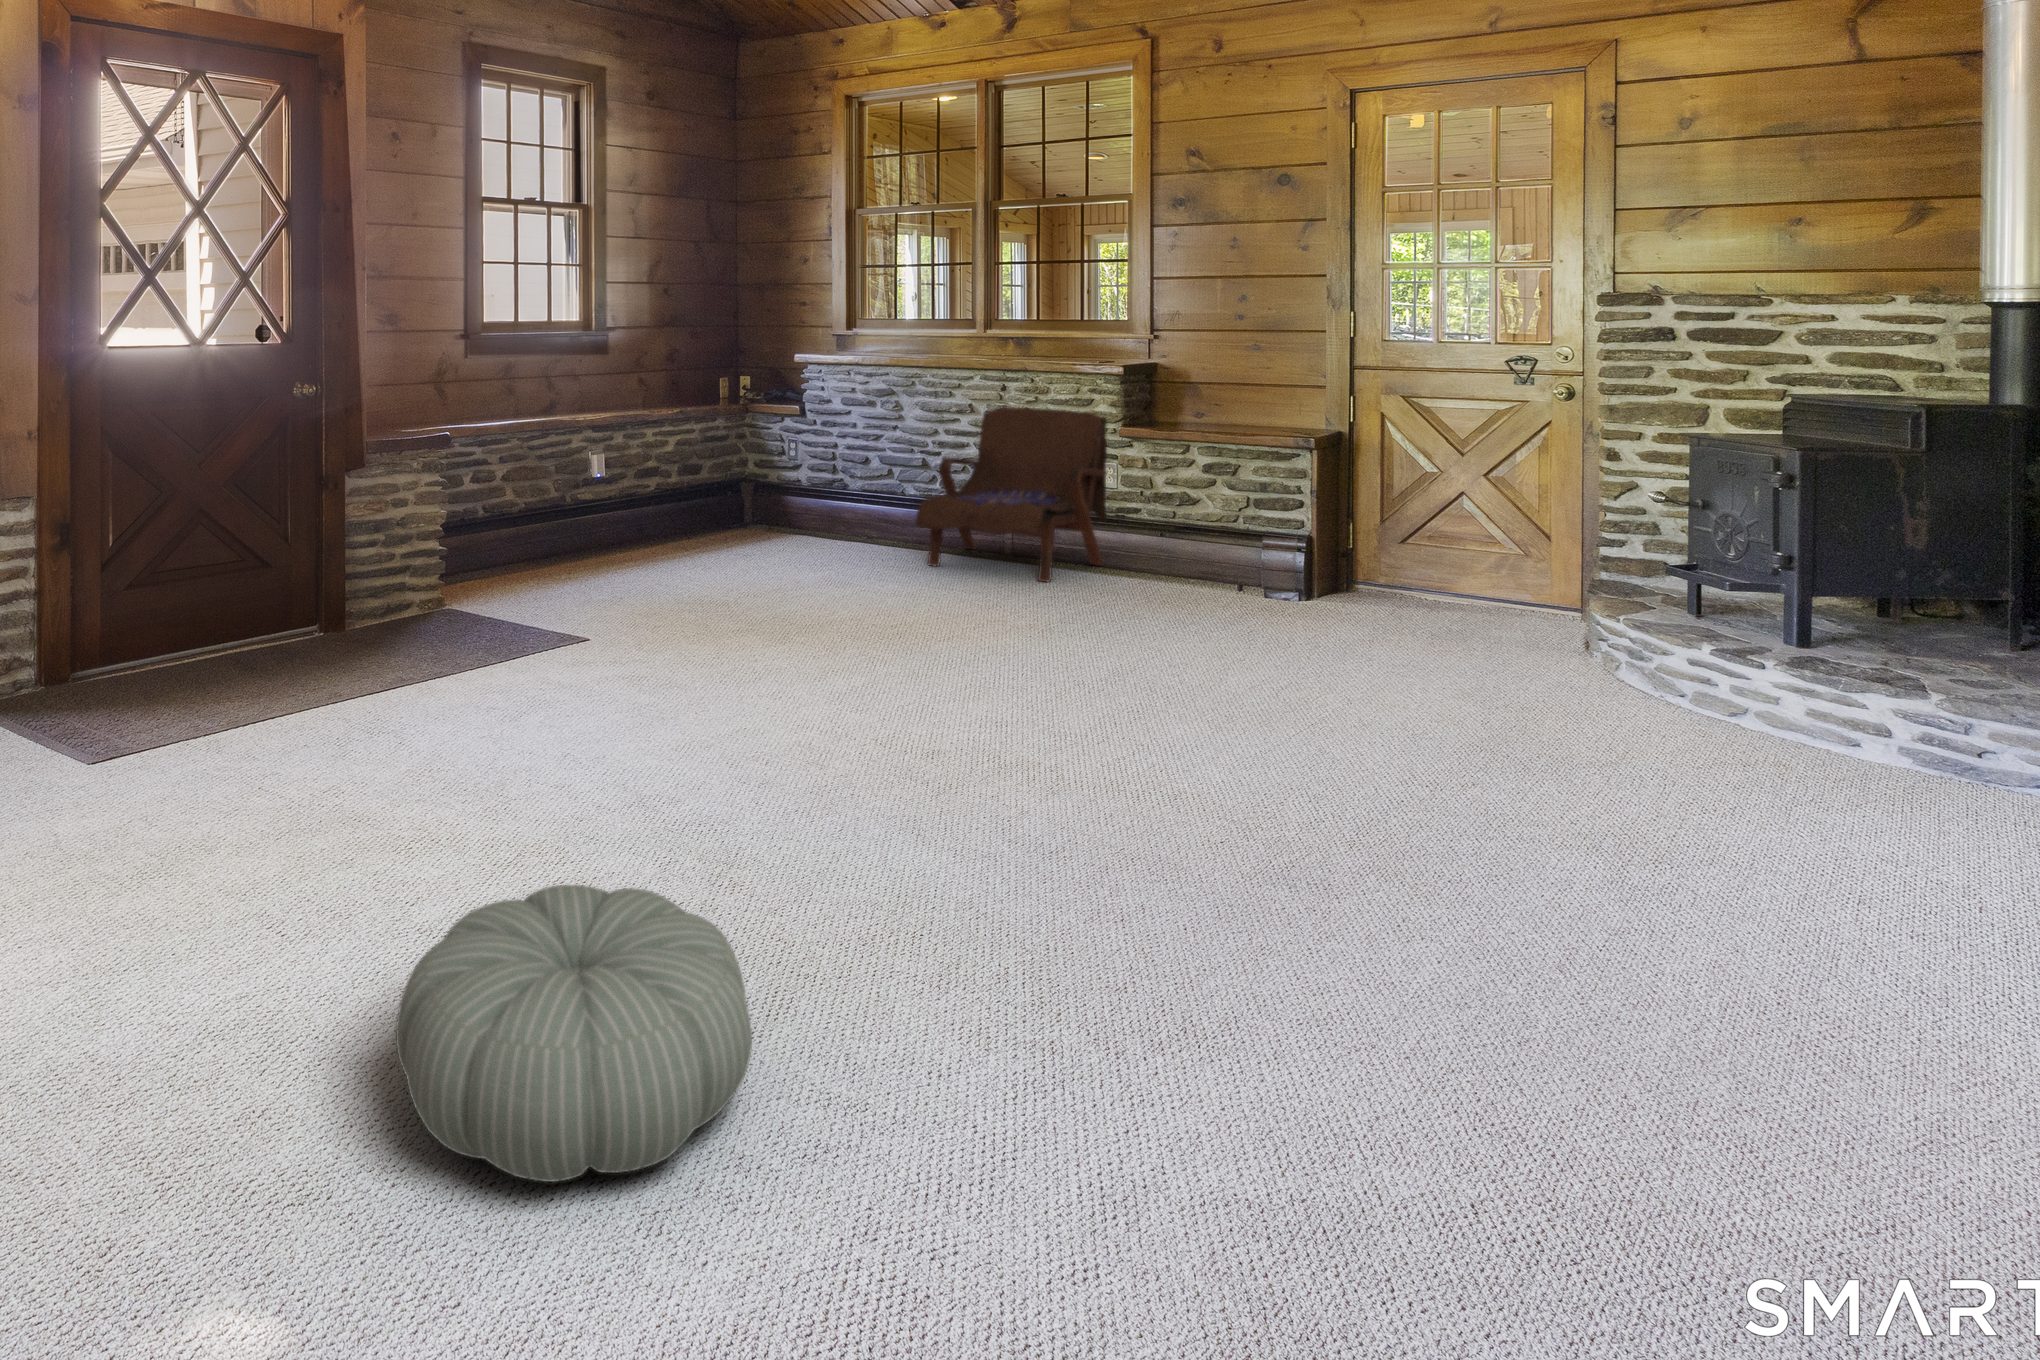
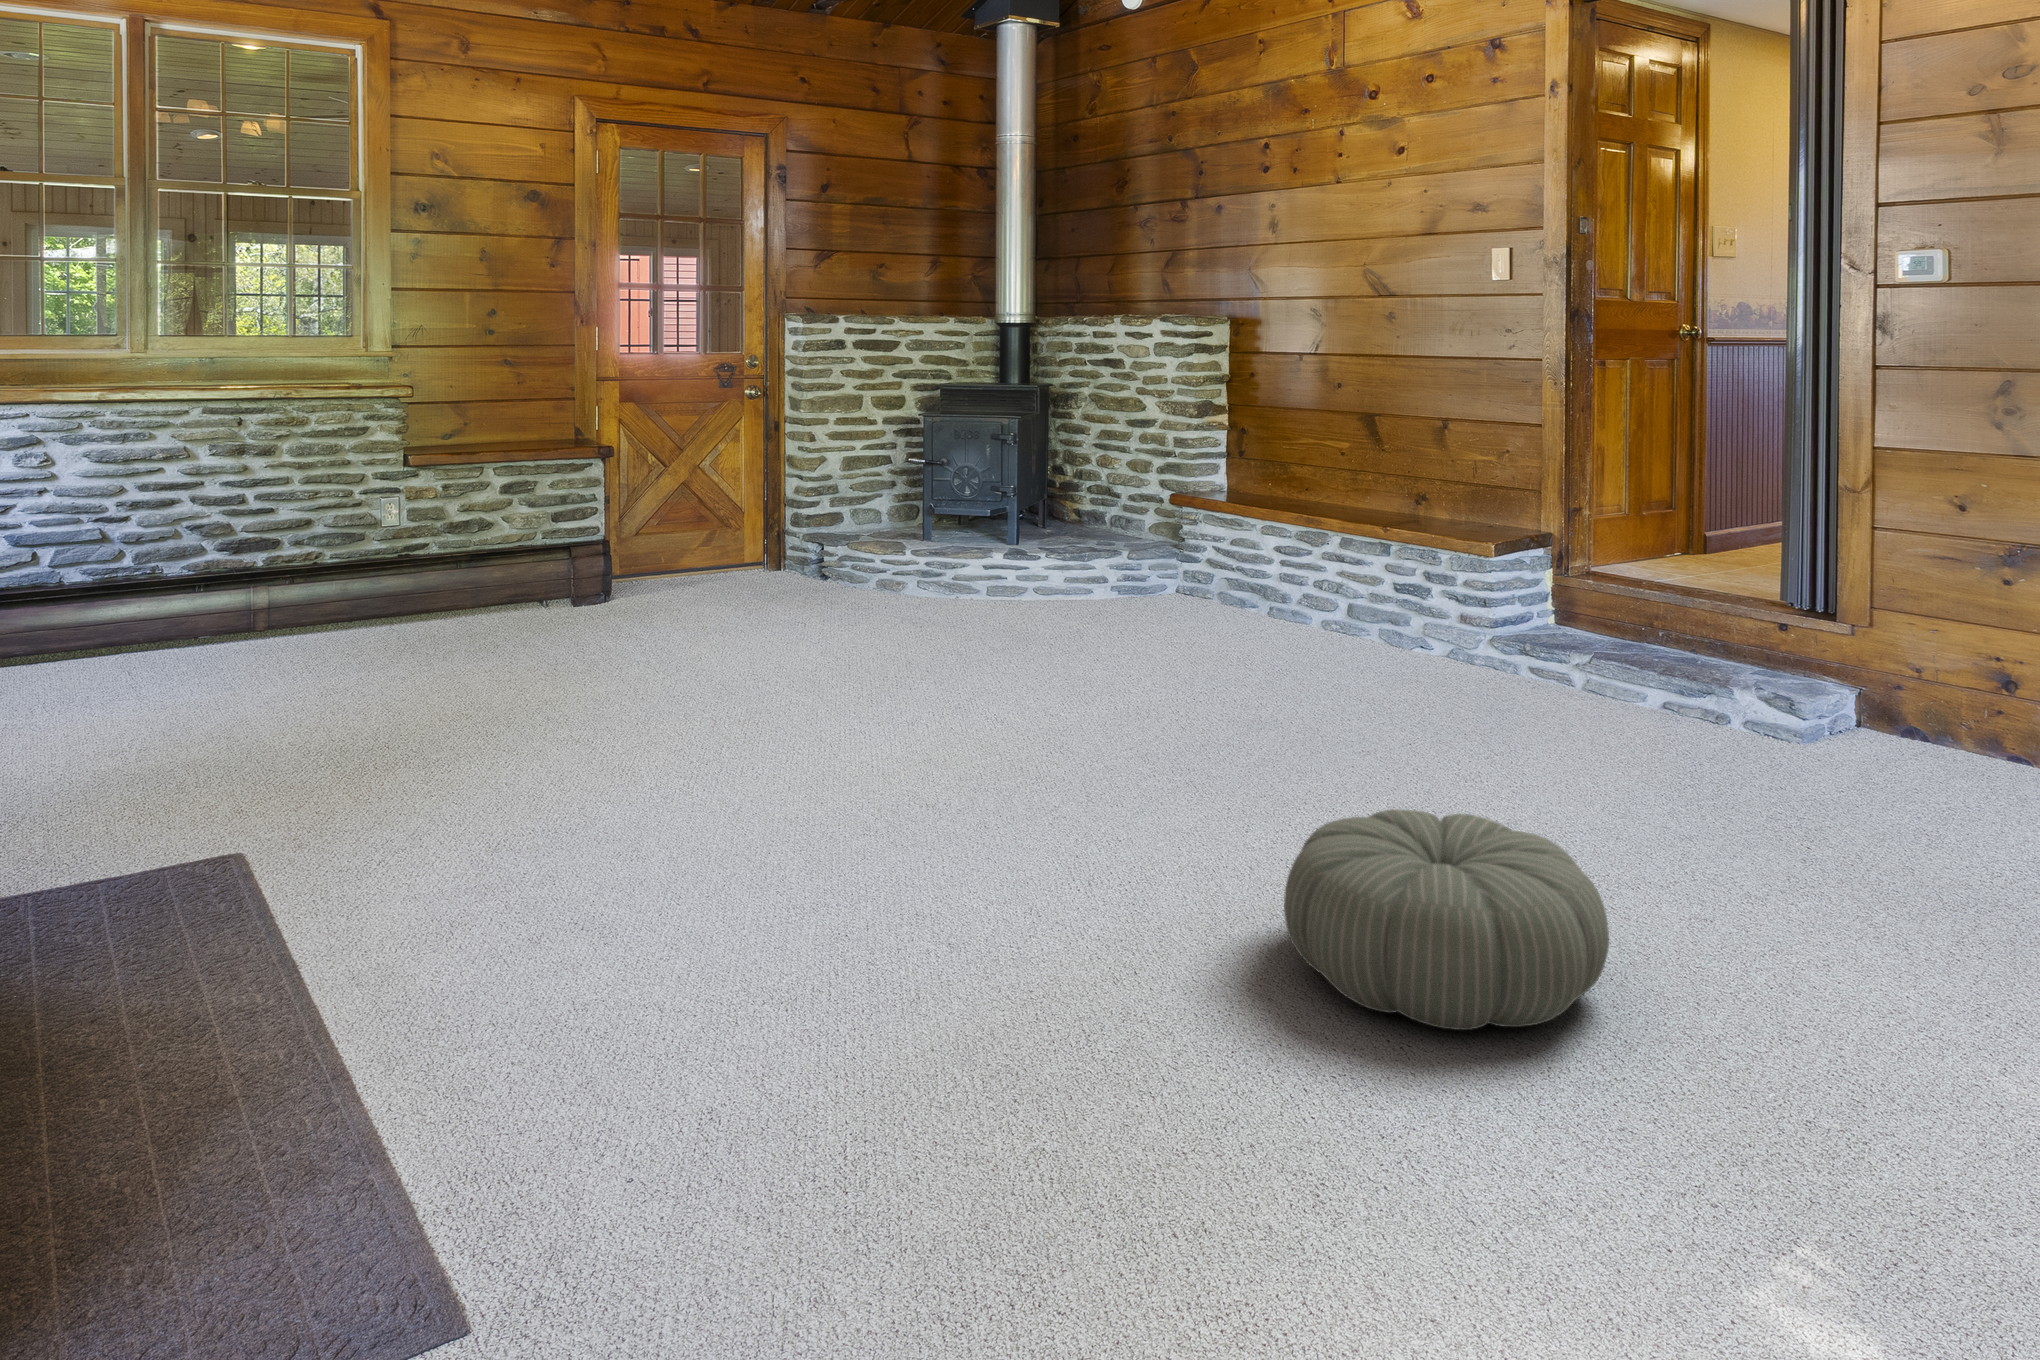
armchair: present [916,408,1107,582] -> none [213,439,431,665]

